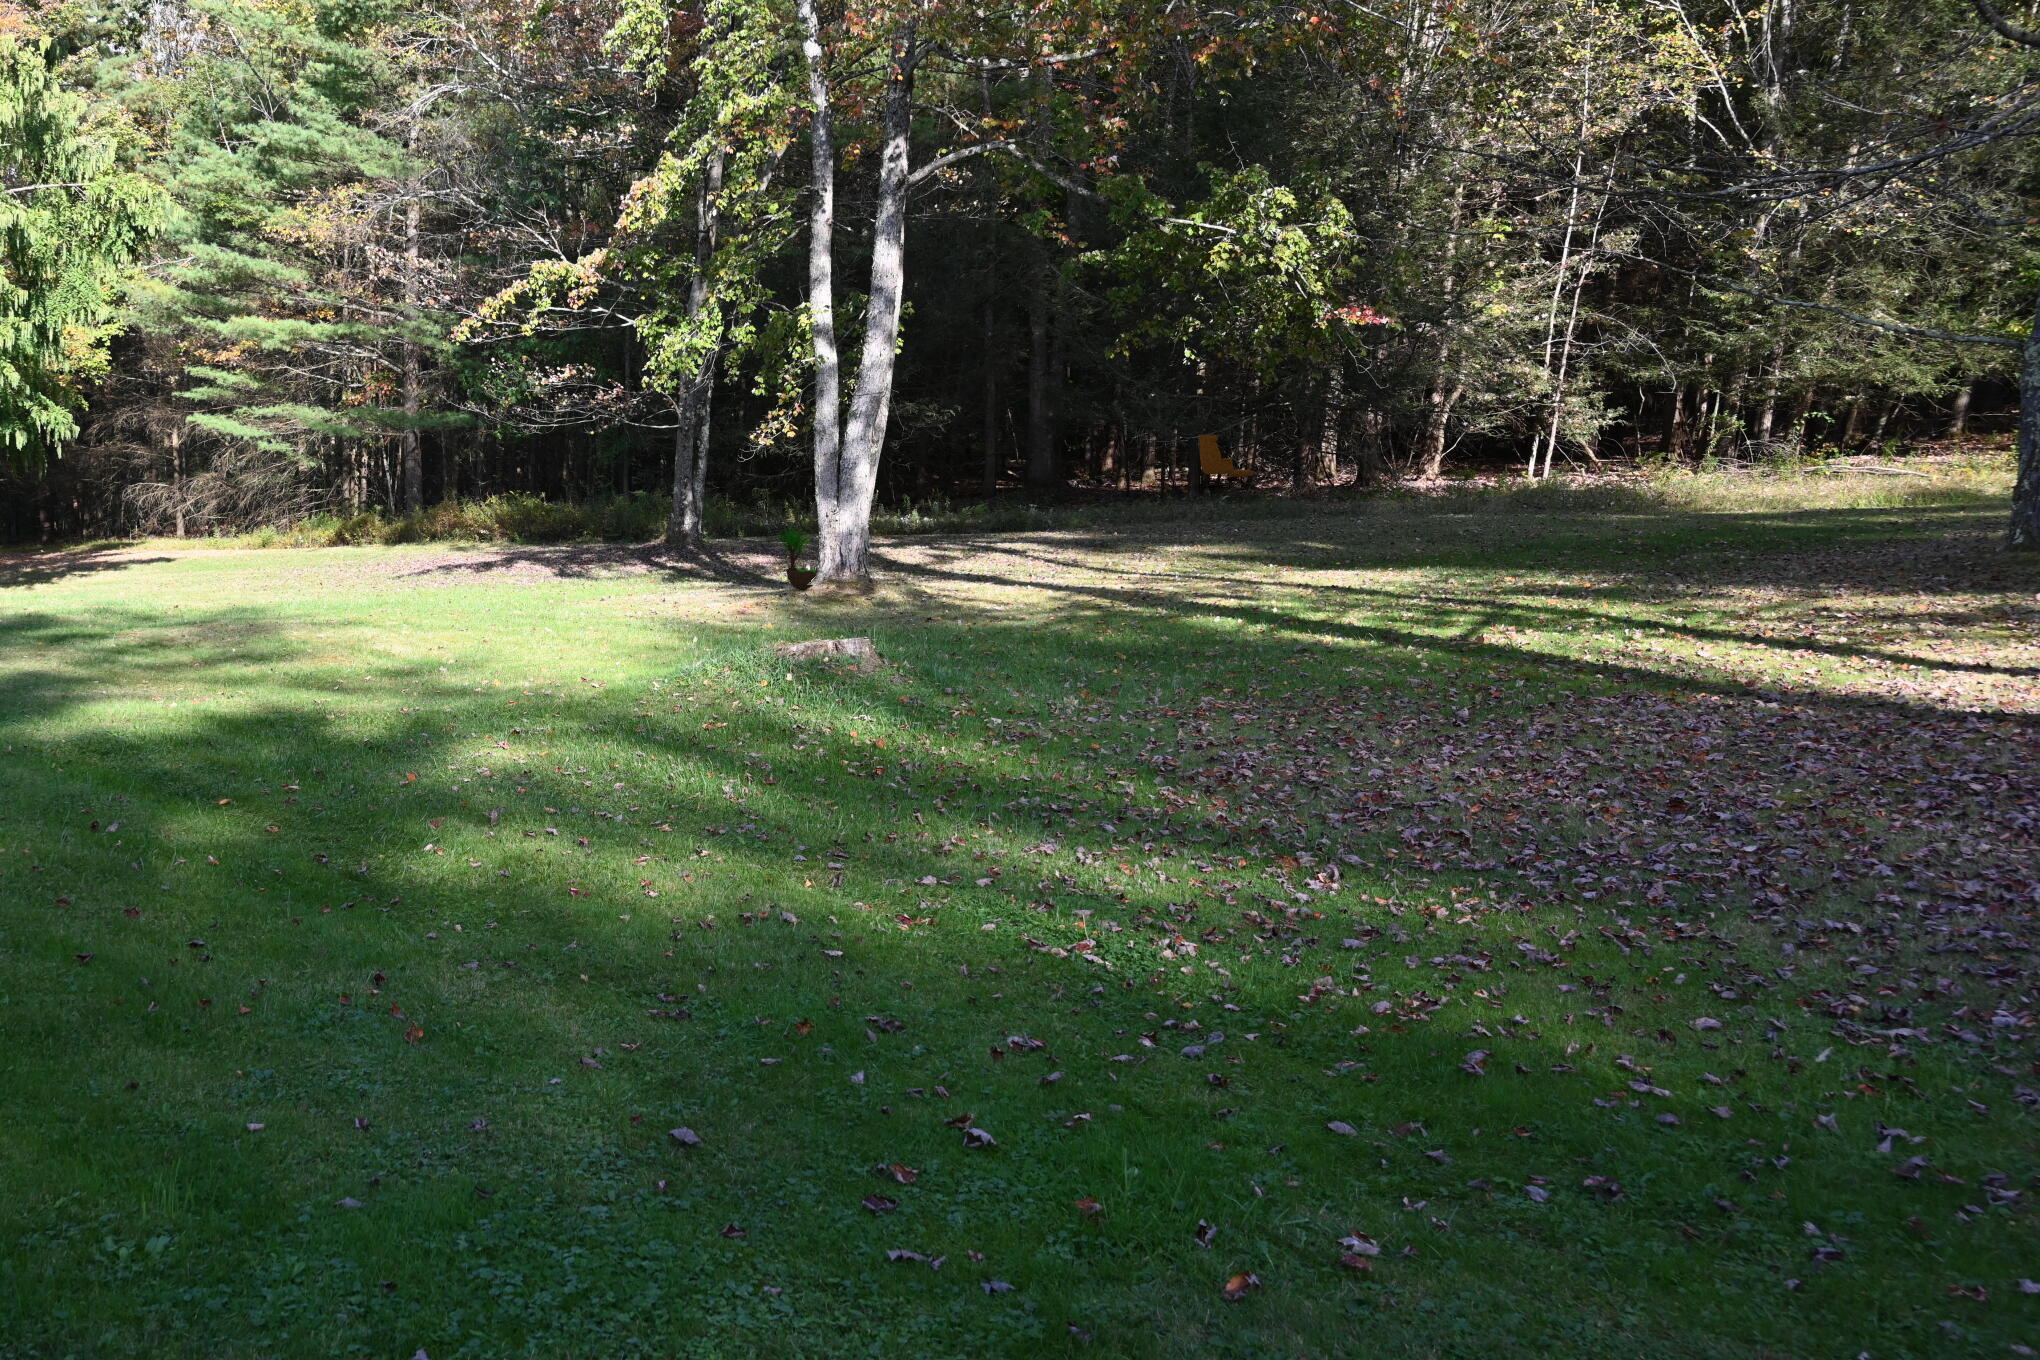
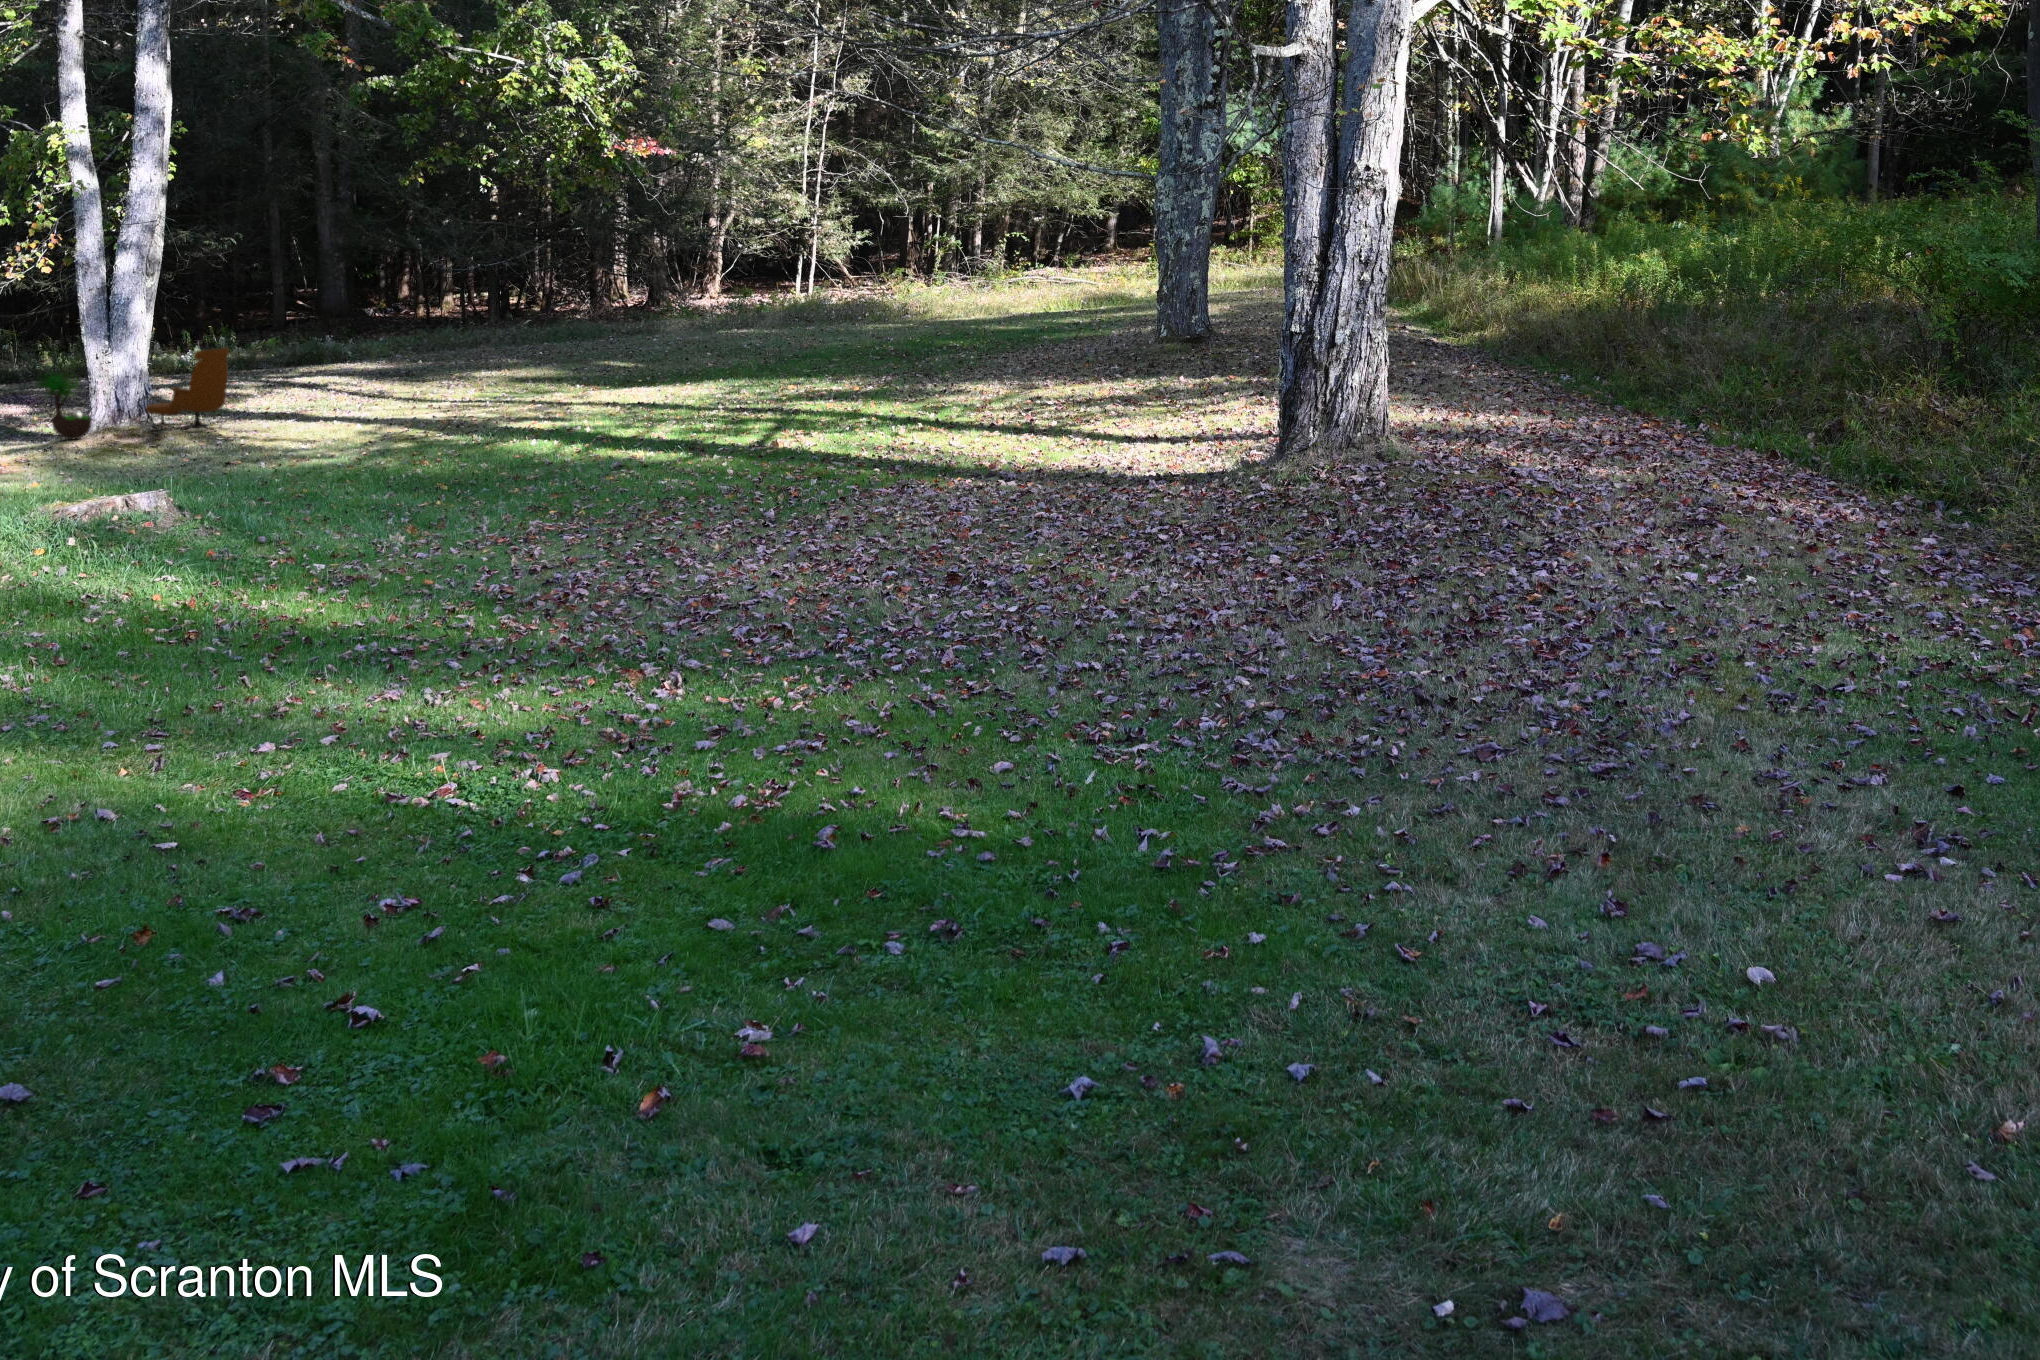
lounge chair: present [1198,435,1253,487] -> present [146,348,229,431]

